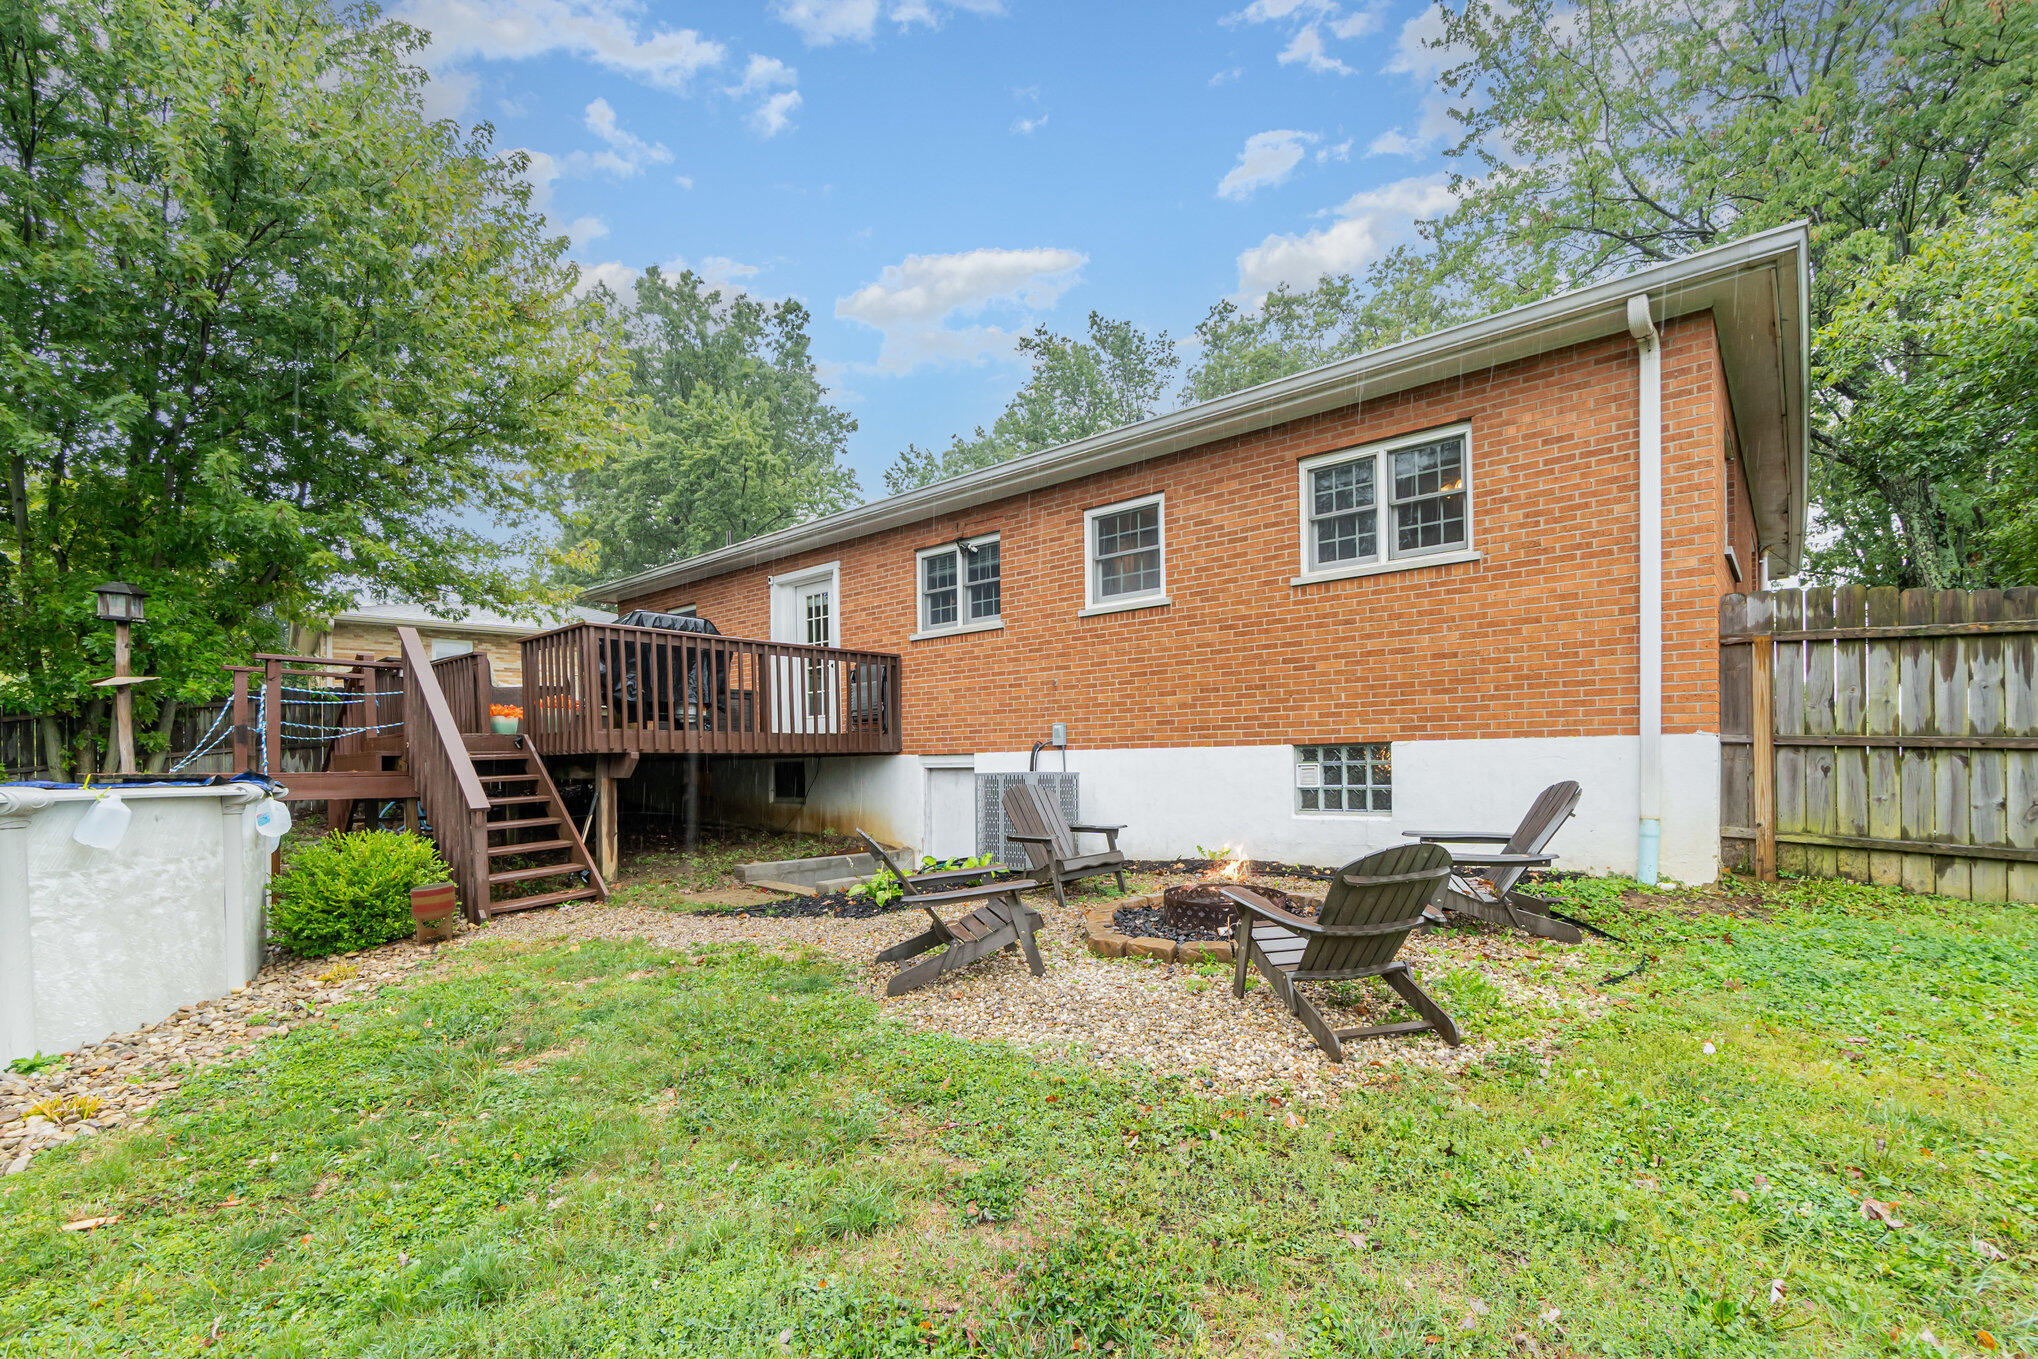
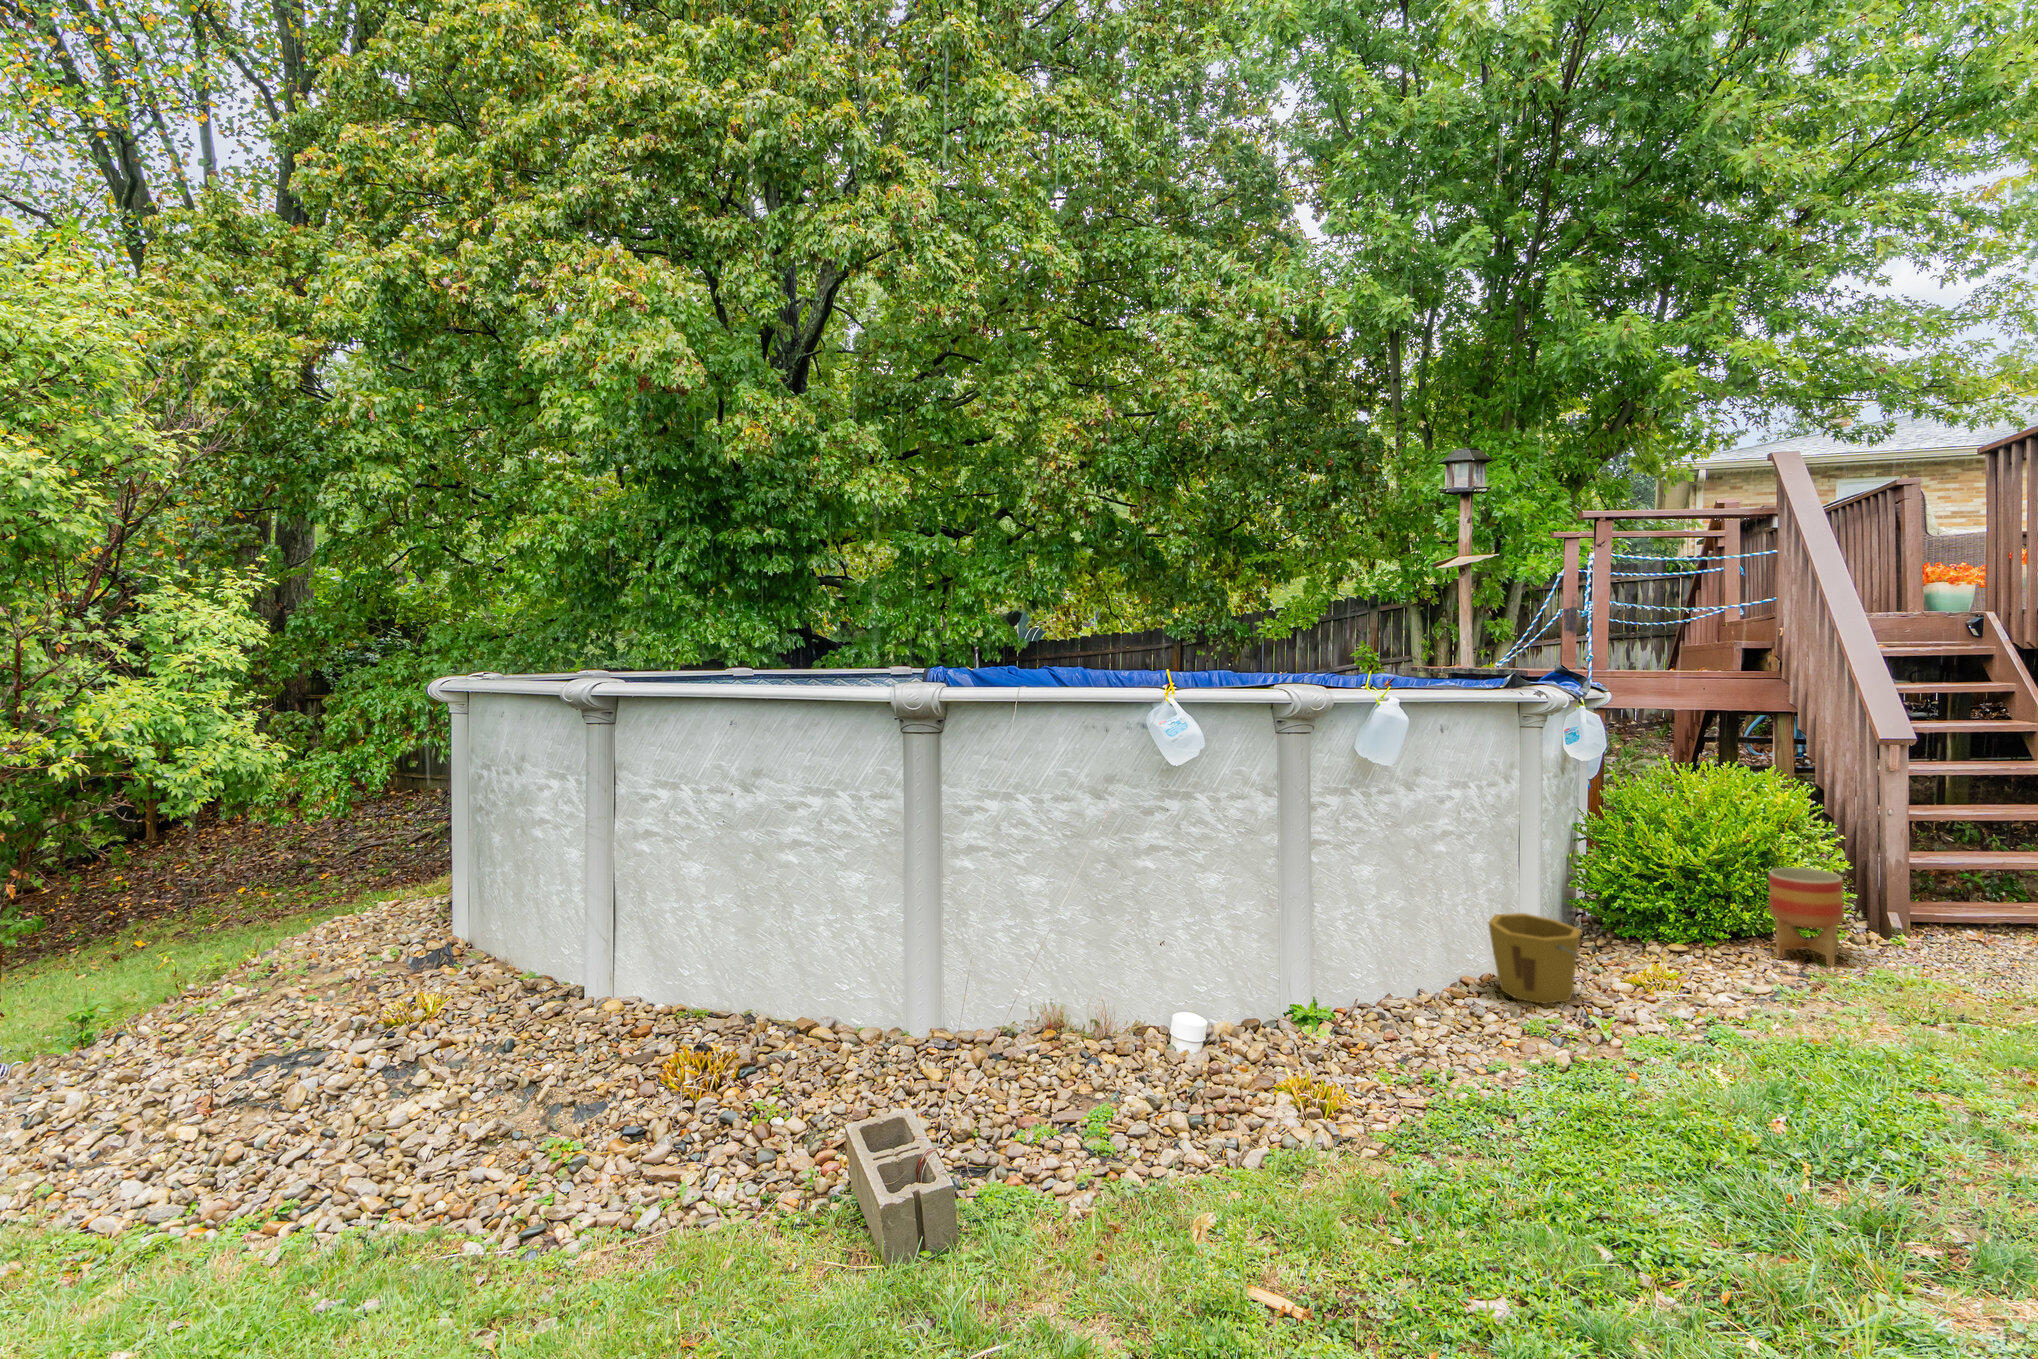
bucket: none [203,949,289,1016] -> present [1489,913,1584,1004]

